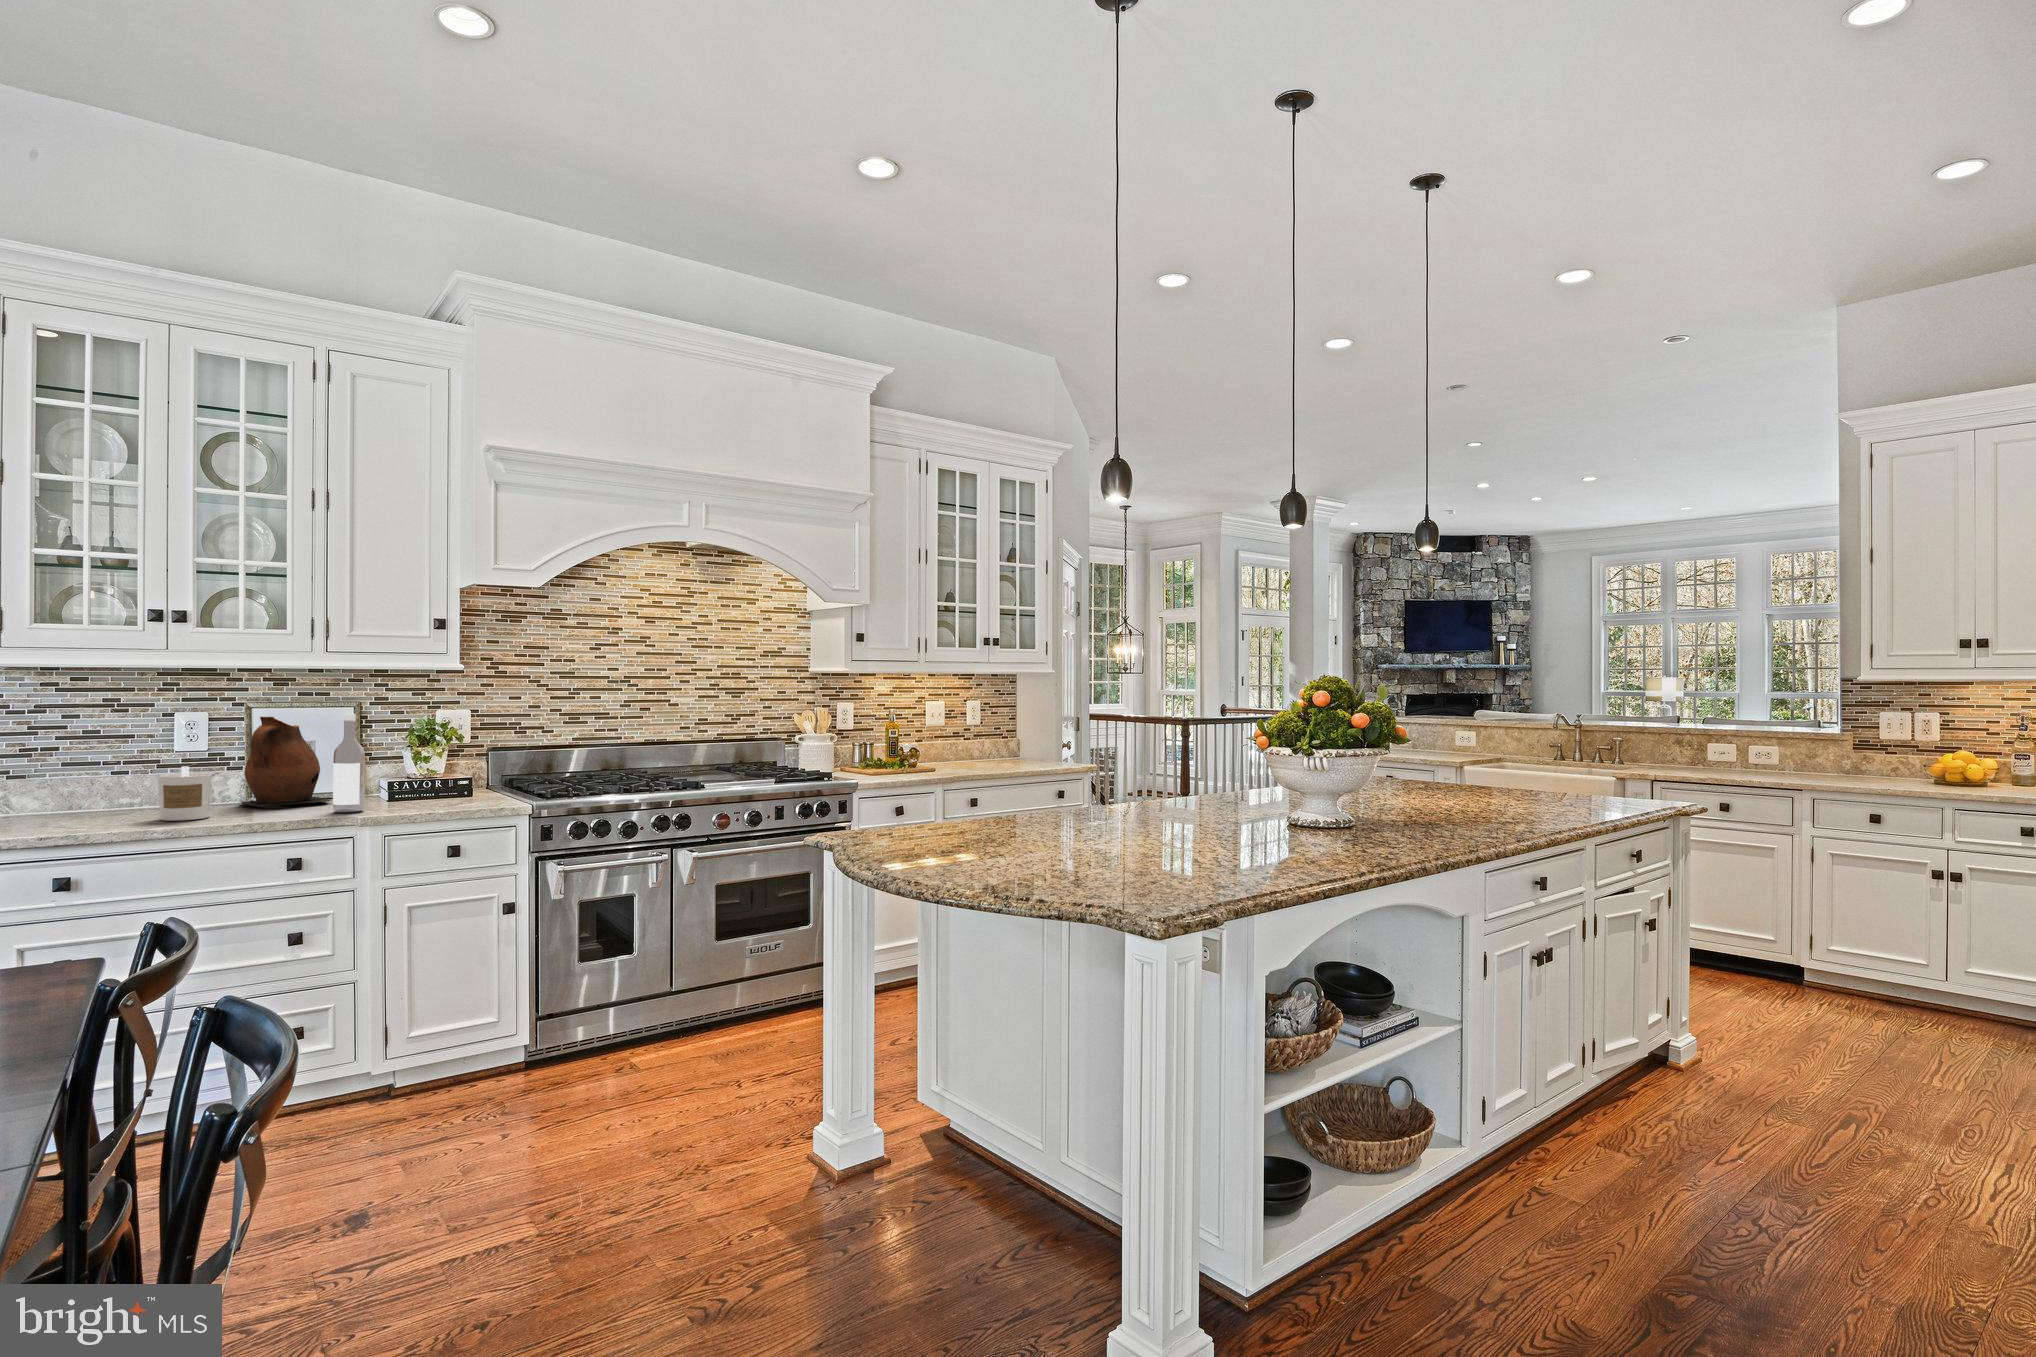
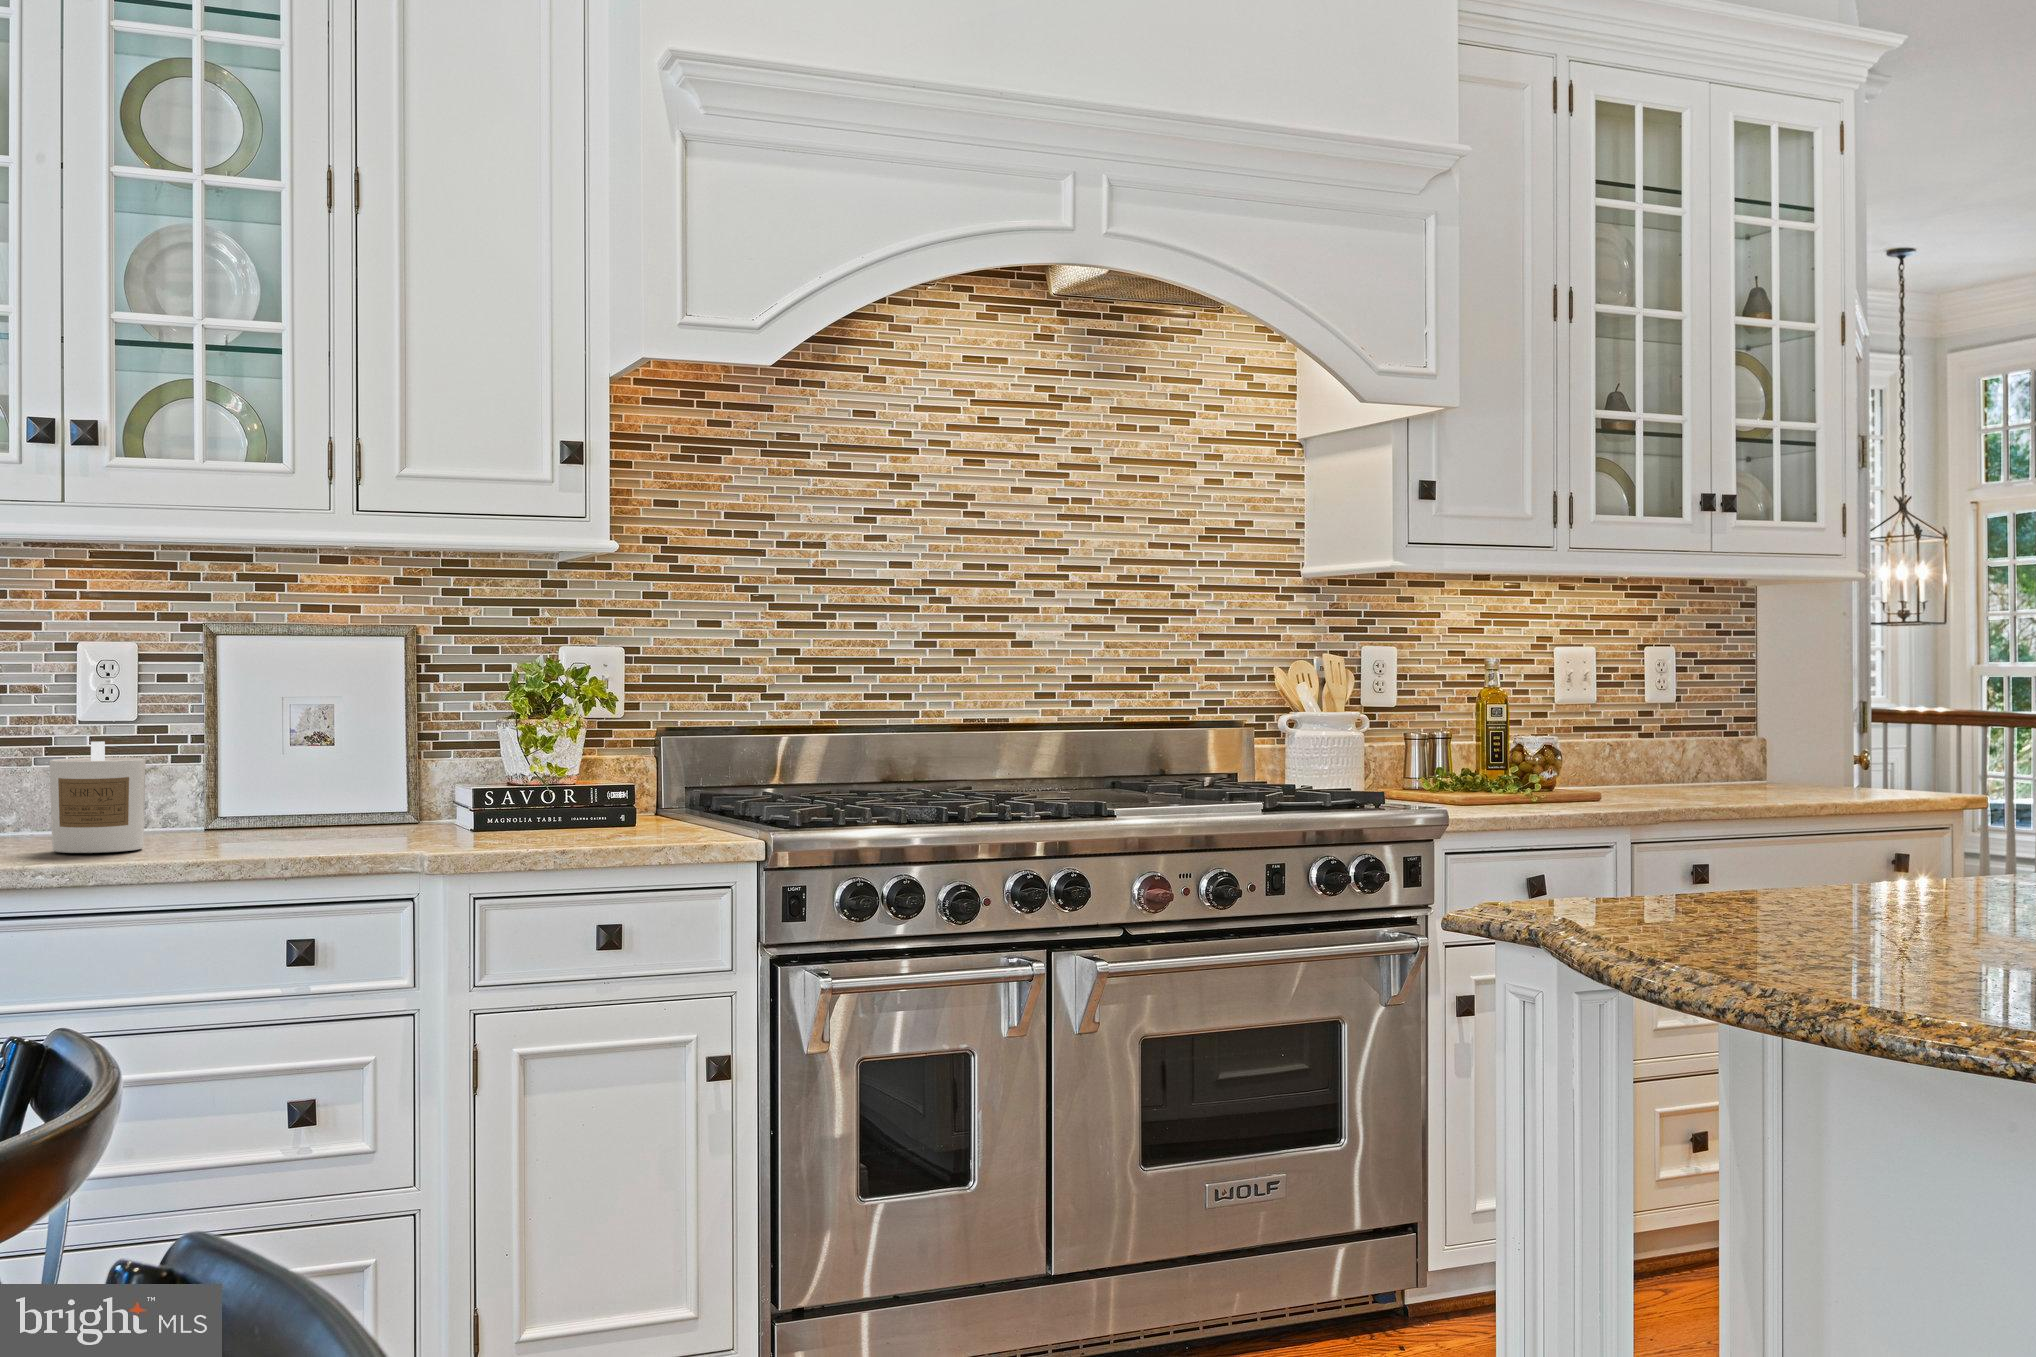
wine bottle: present [333,713,365,813] -> none [372,634,432,846]
ceramic pitcher: present [240,717,331,806] -> none [188,646,366,832]

